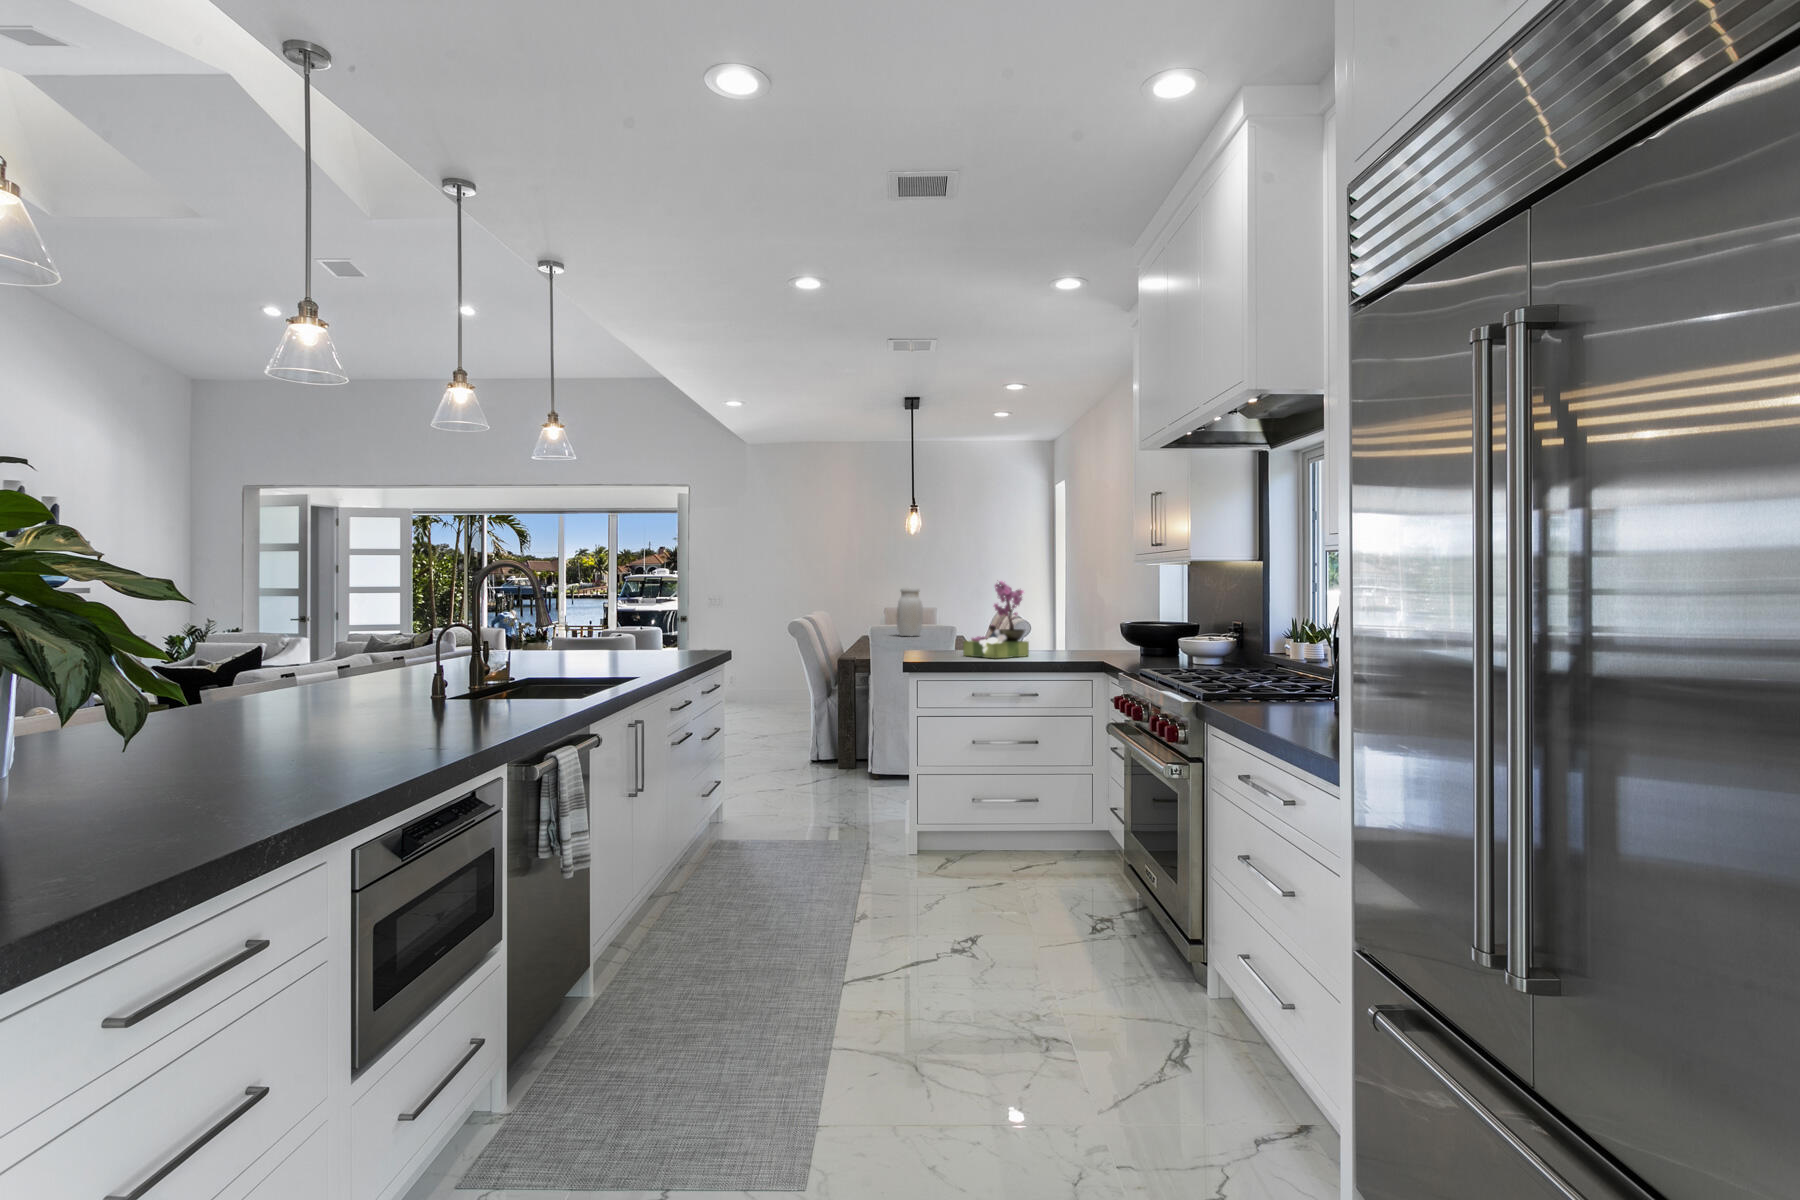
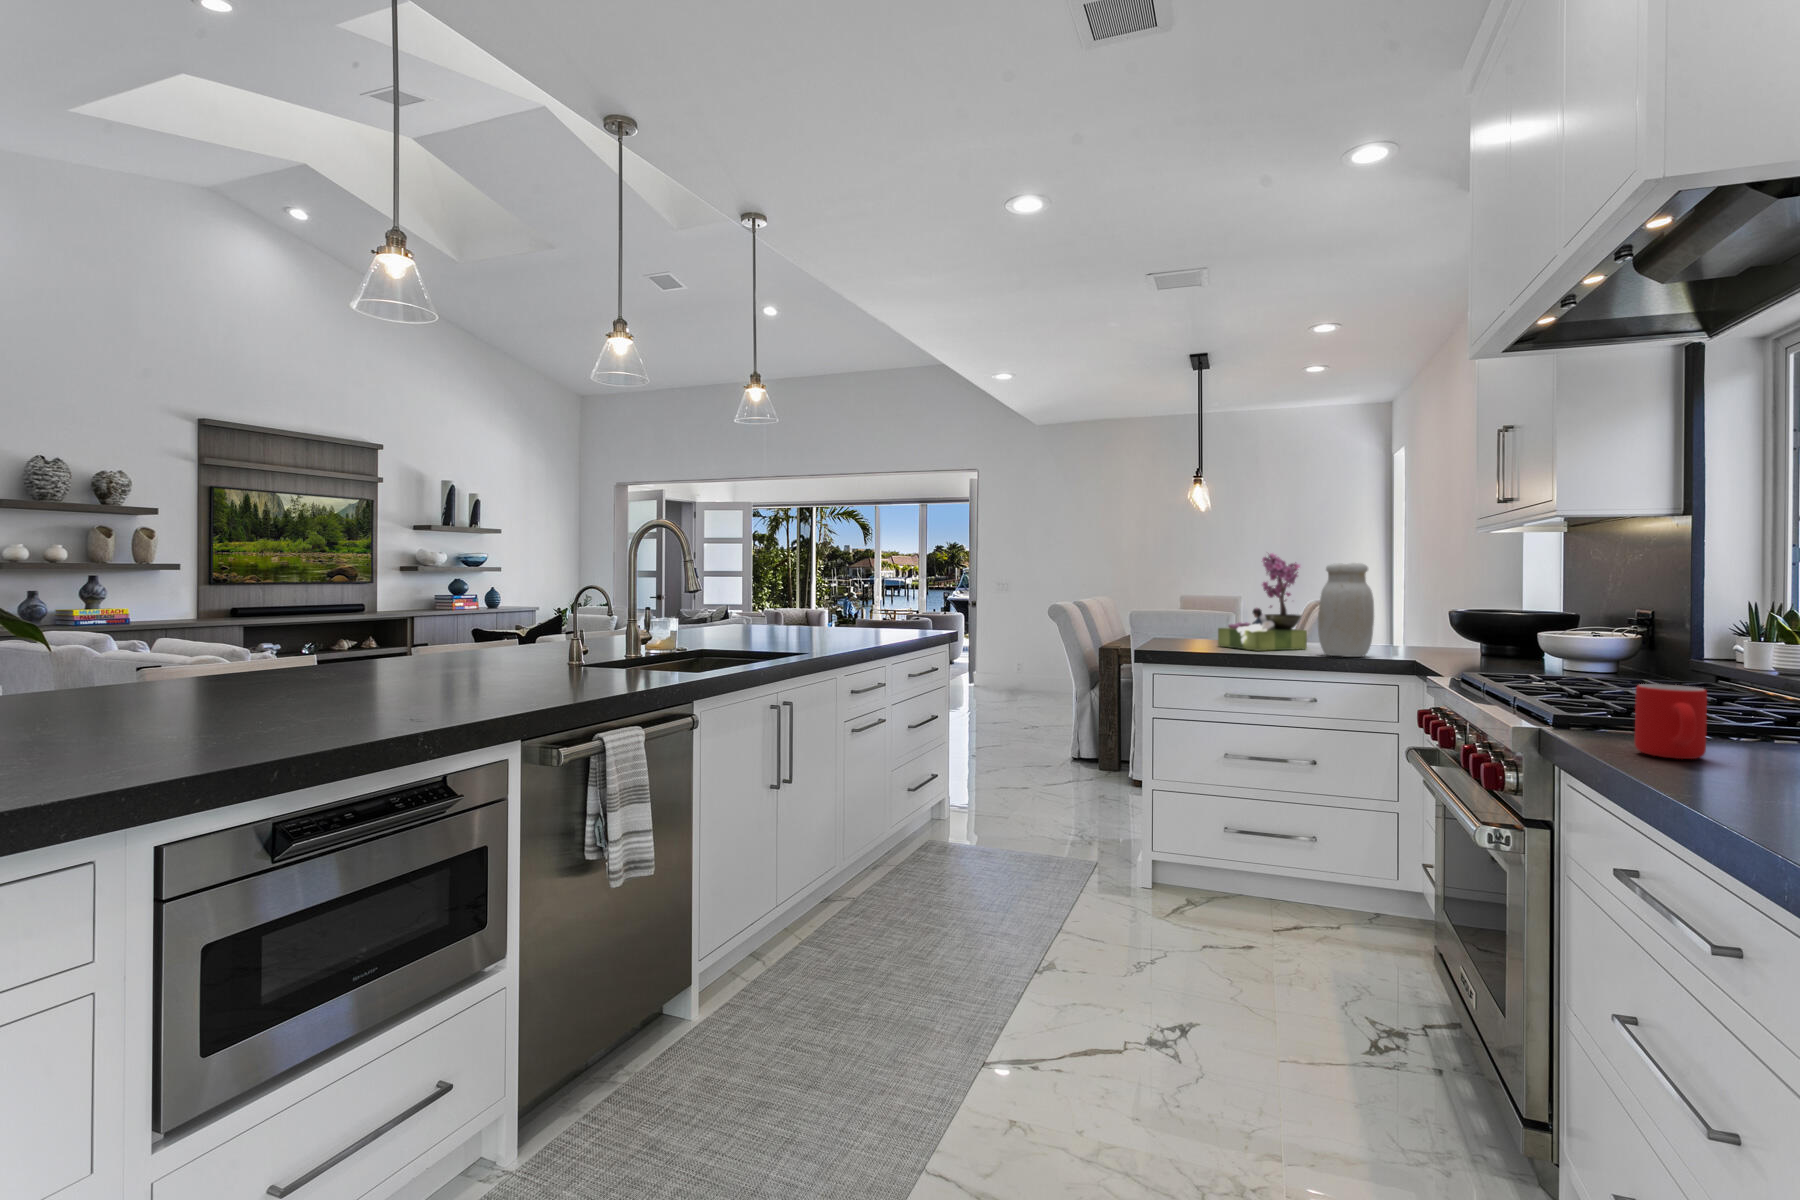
jar: present [897,587,923,636] -> present [1318,563,1374,657]
mug: none [1243,671,1275,711] -> present [1635,684,1707,759]

